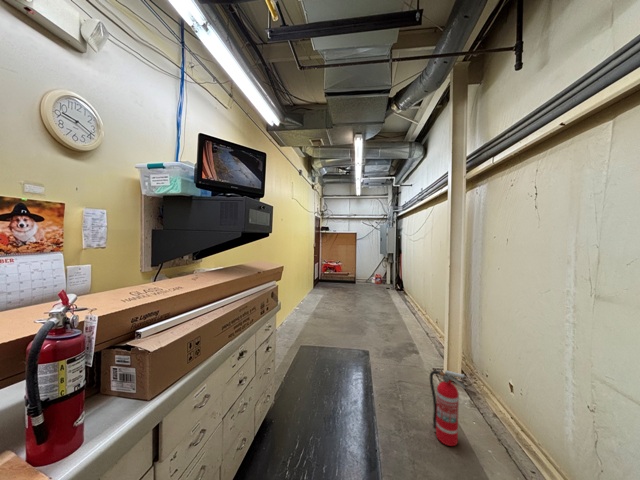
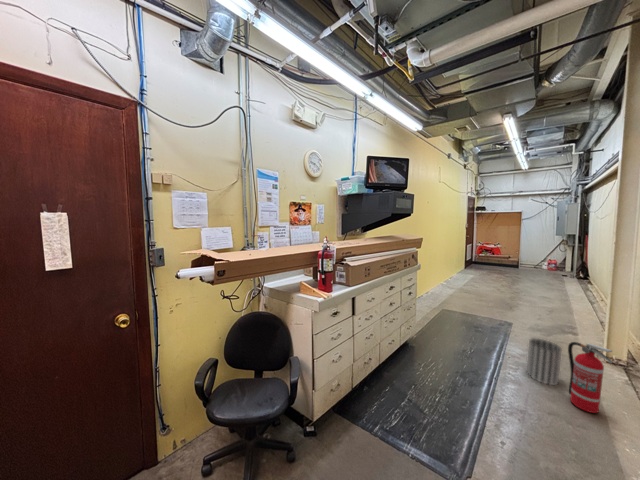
wastebasket: none [395,369,421,422] -> present [527,339,562,385]

